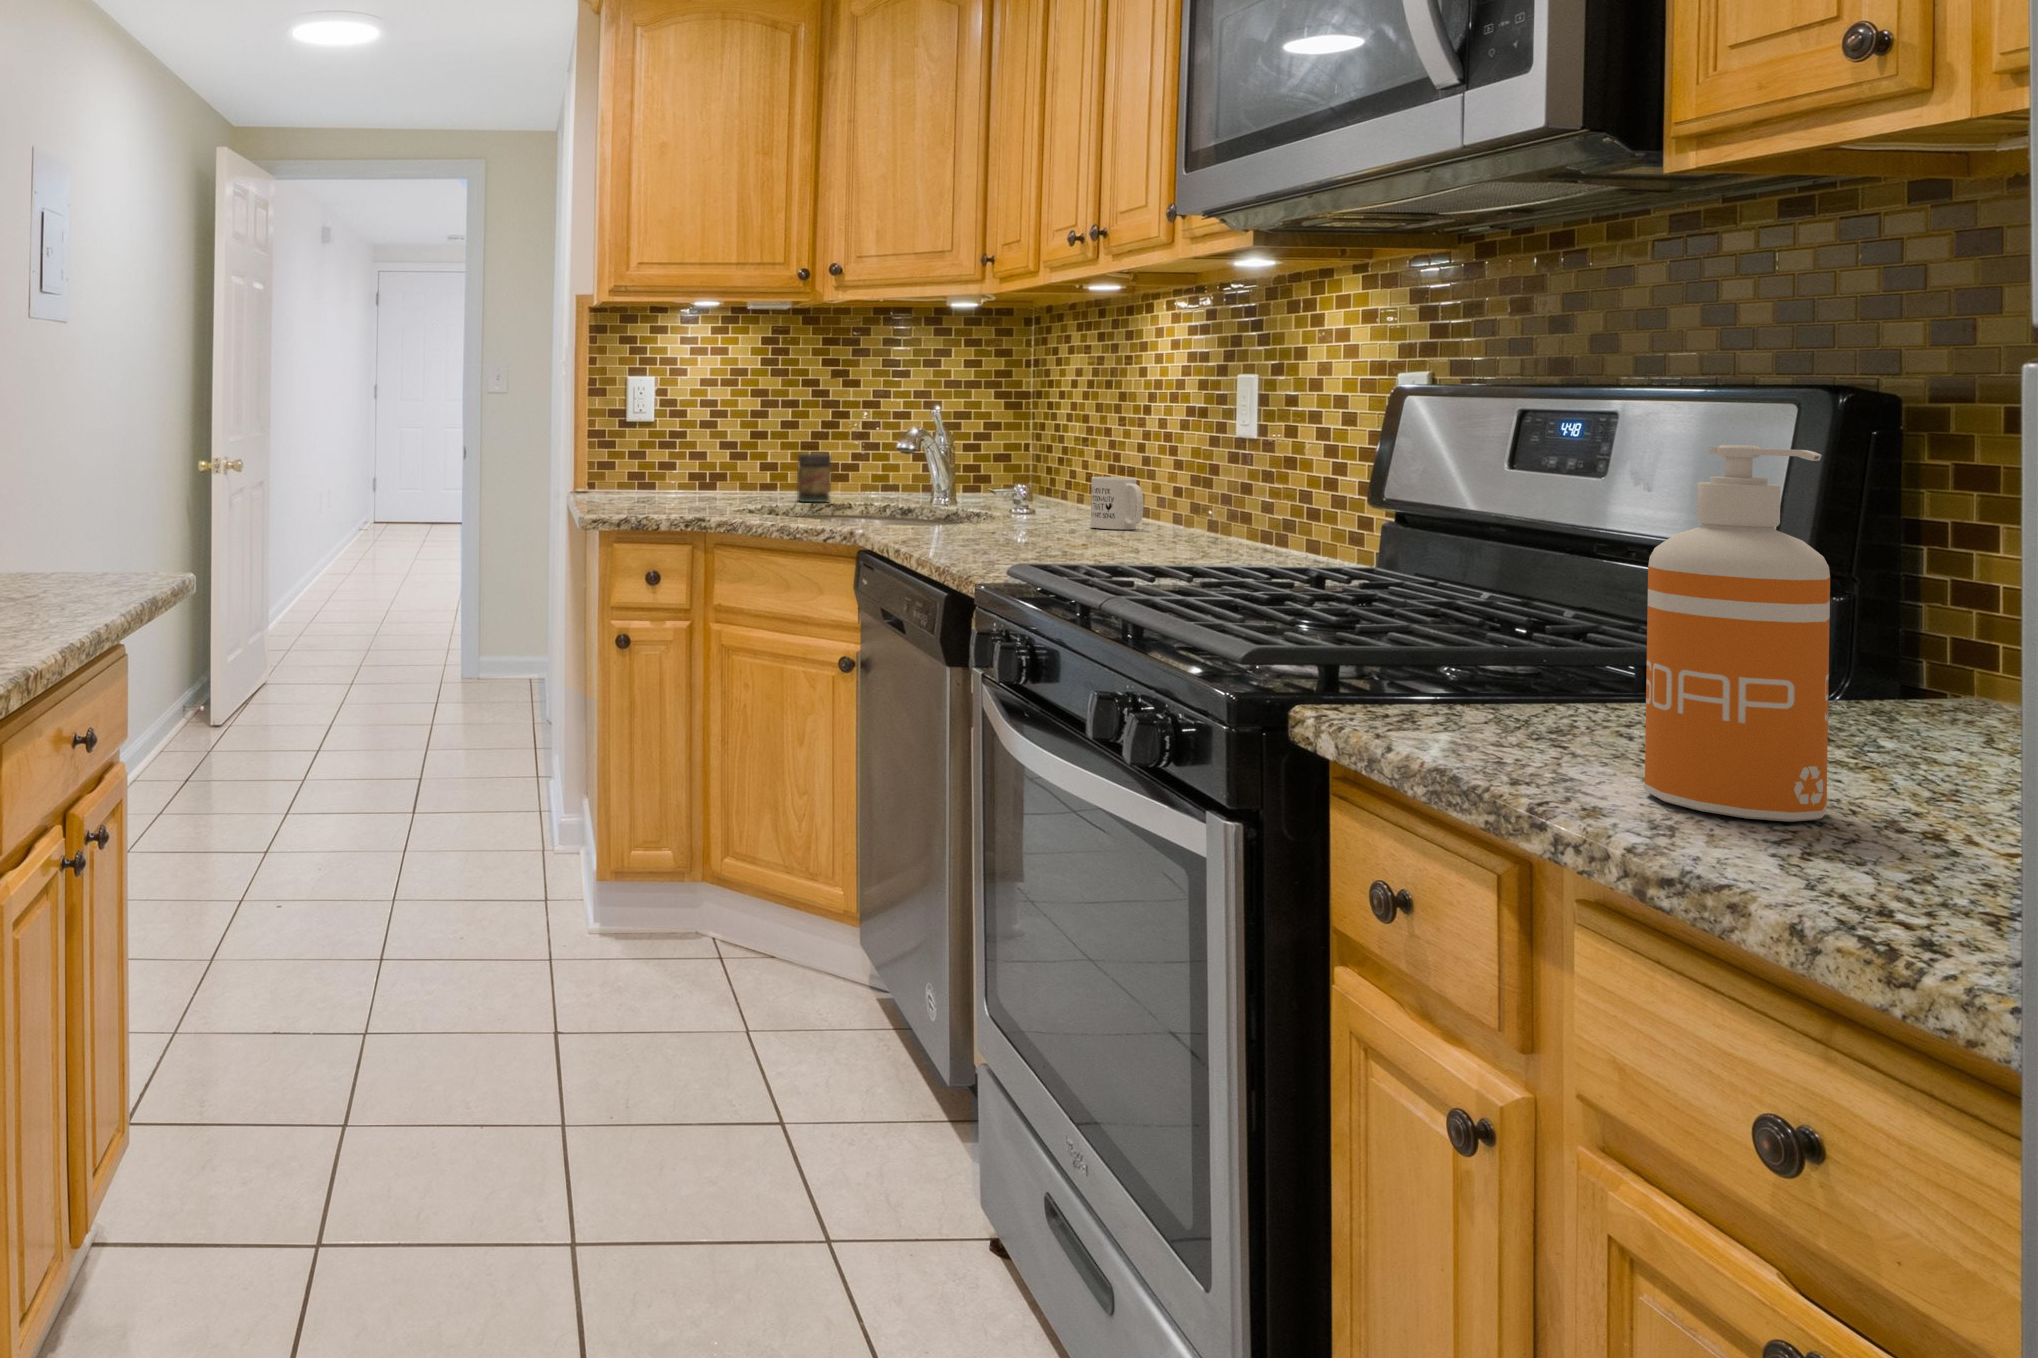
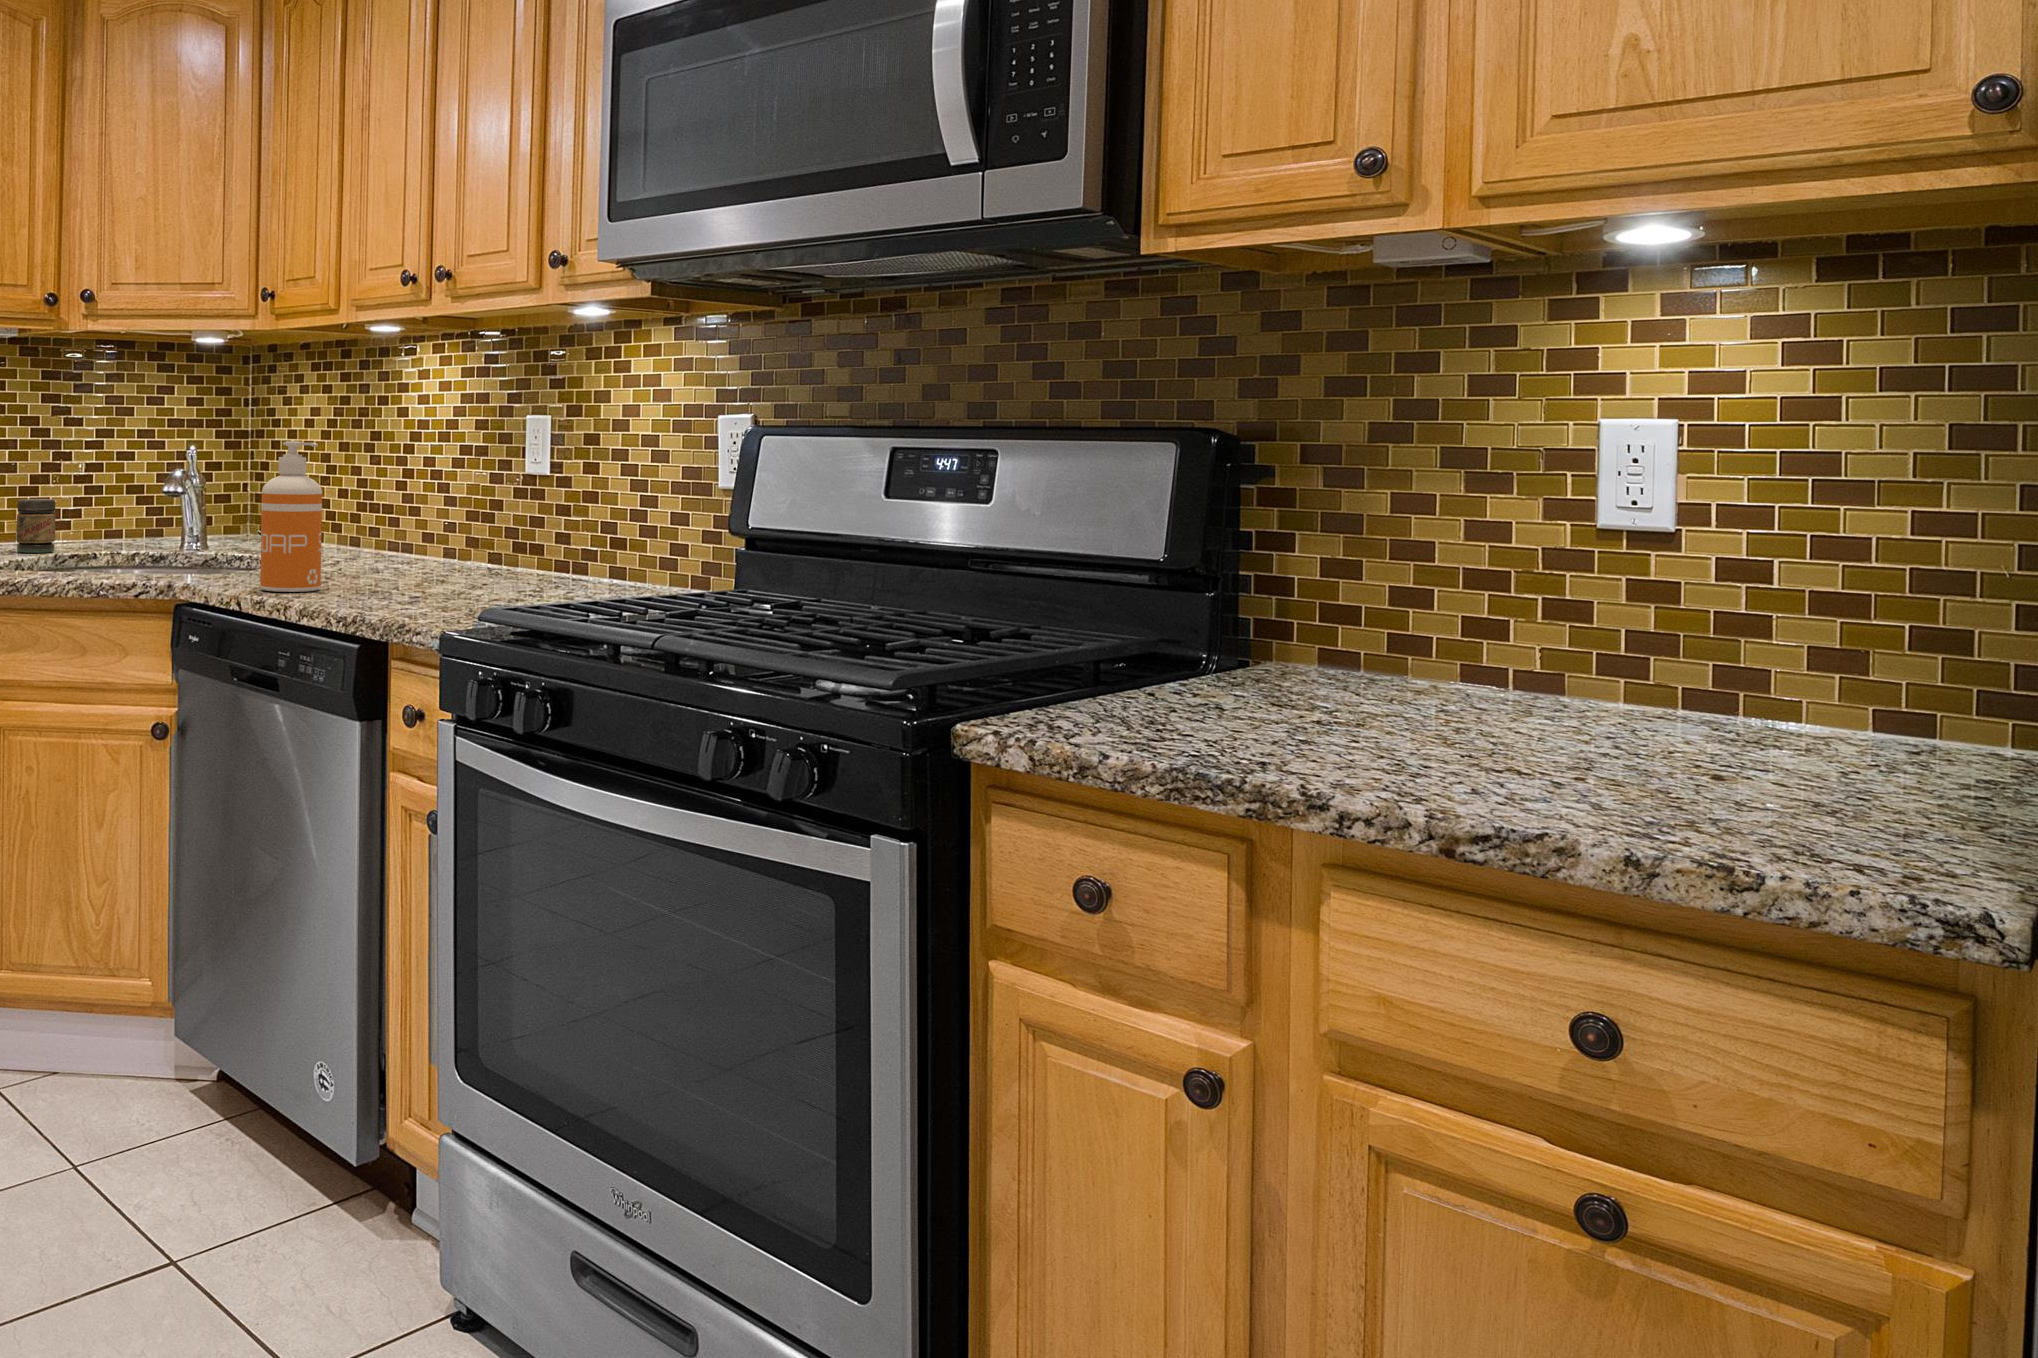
soap dispenser: present [1645,445,1830,822] -> present [260,441,322,592]
mug: present [1091,477,1143,530] -> none [380,515,433,566]

